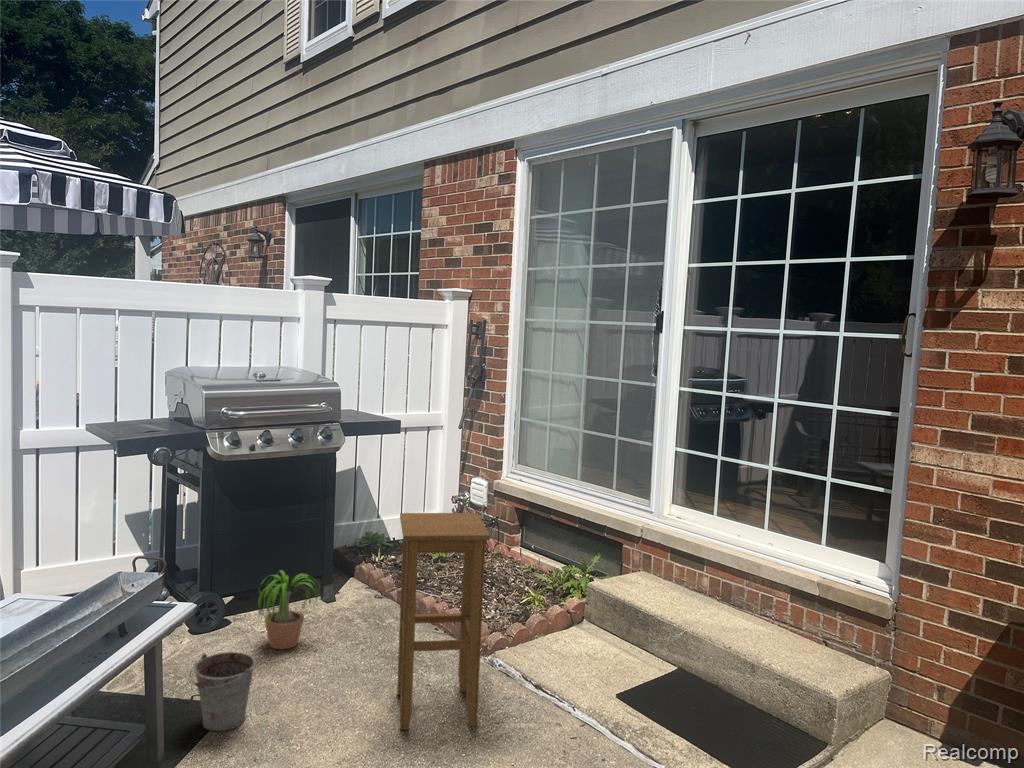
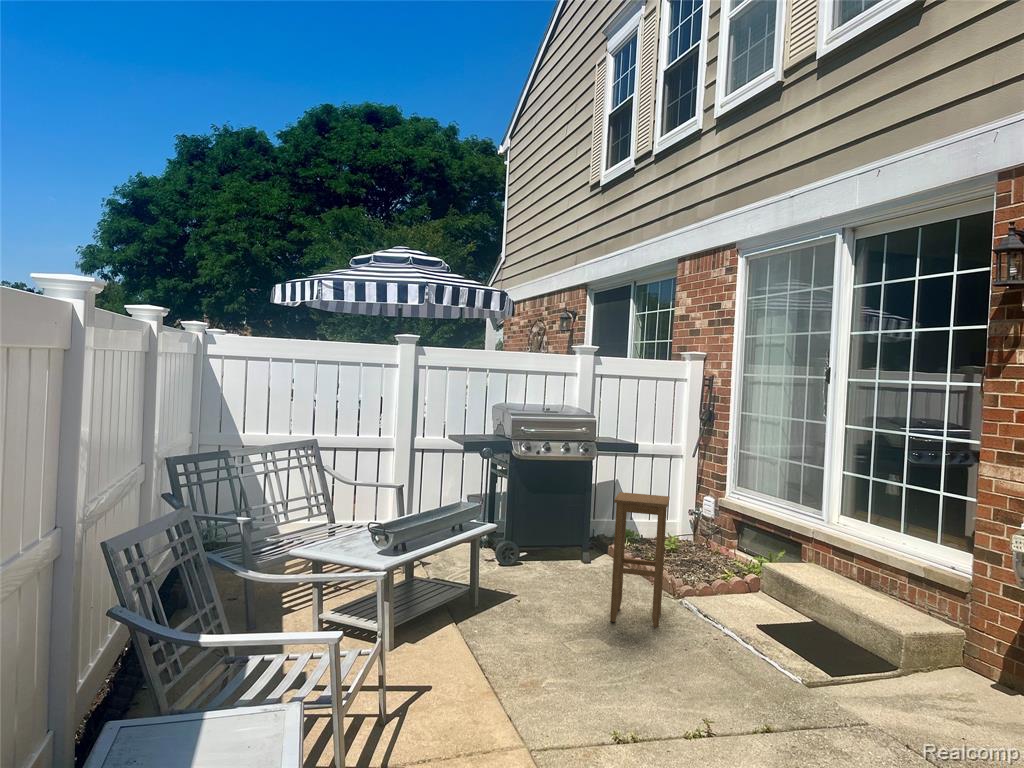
potted plant: present [256,570,319,649] -> none [532,533,584,582]
bucket: present [190,652,256,731] -> none [495,564,531,607]

